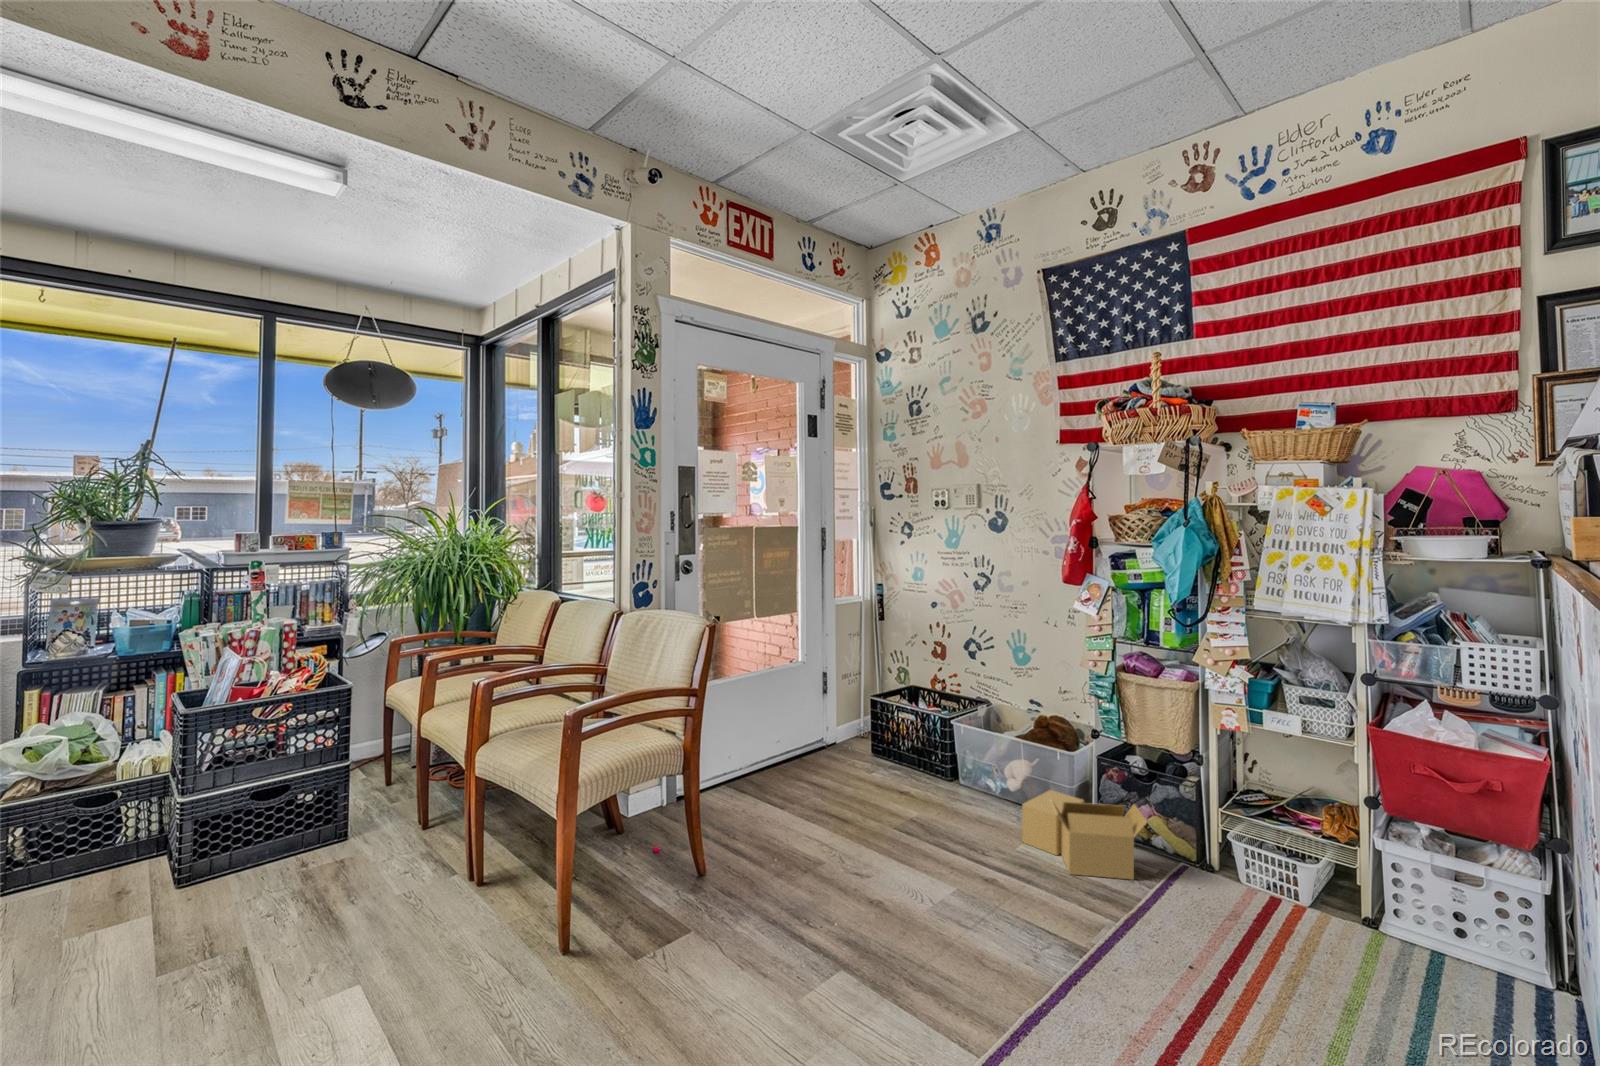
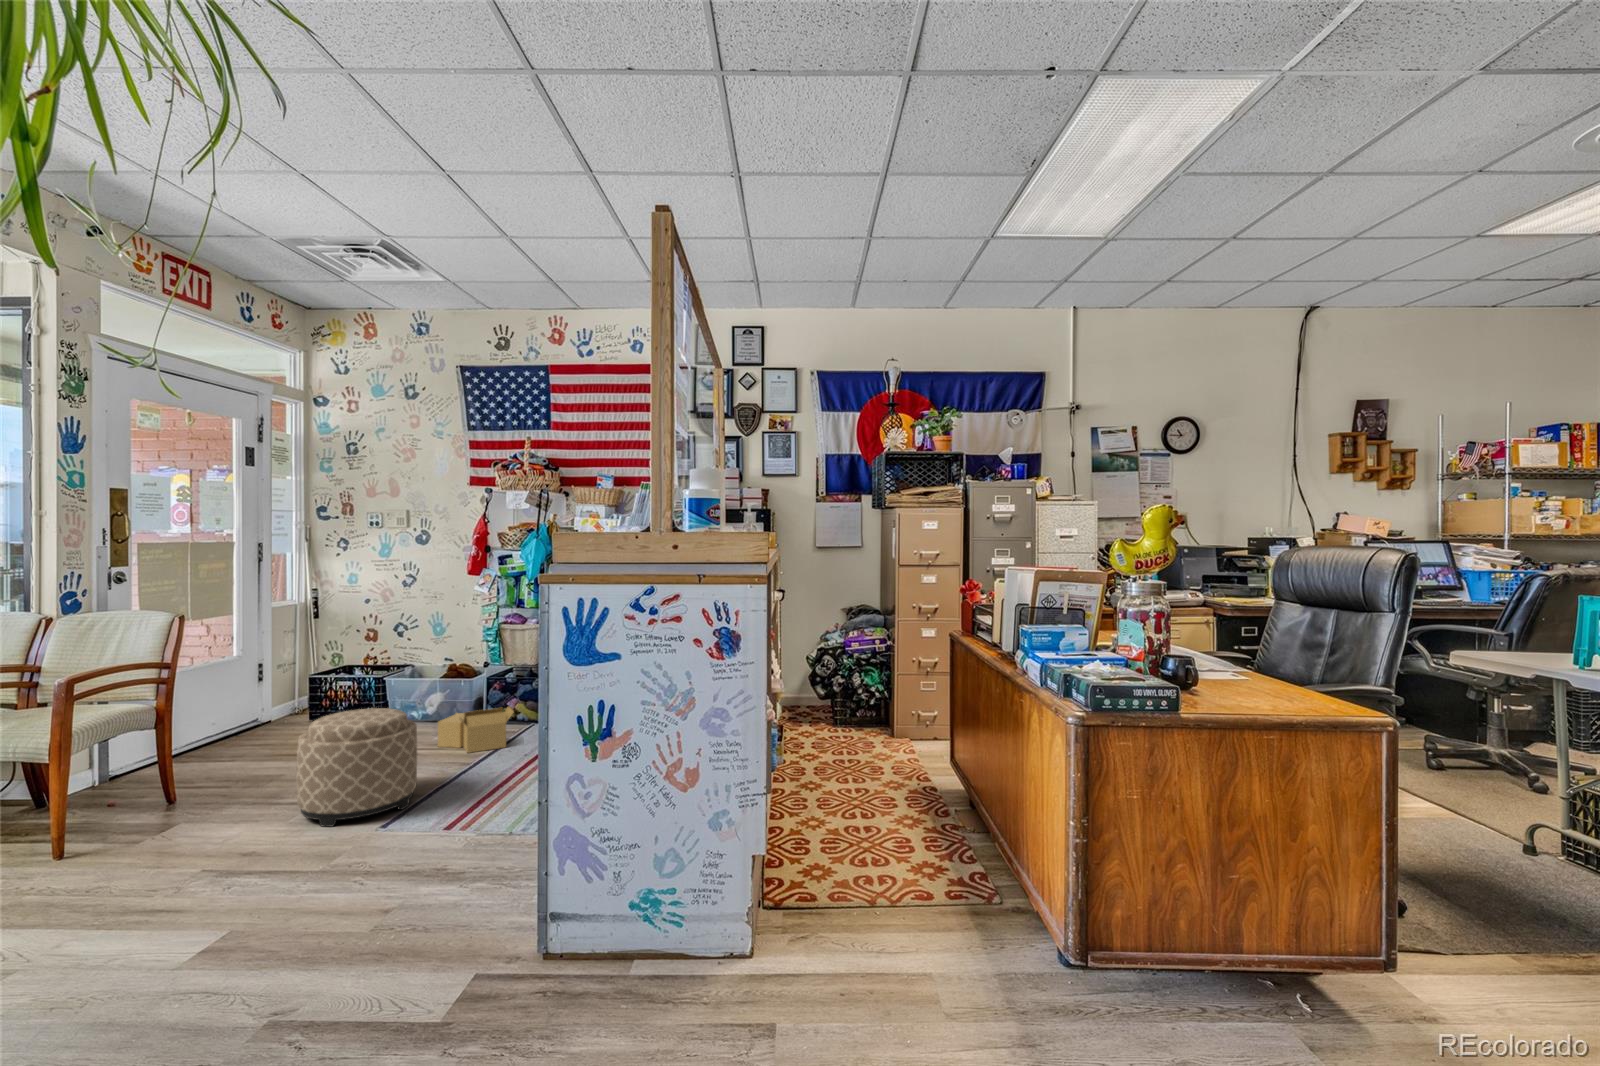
ottoman: none [824,798,998,1021] -> present [297,708,417,827]

